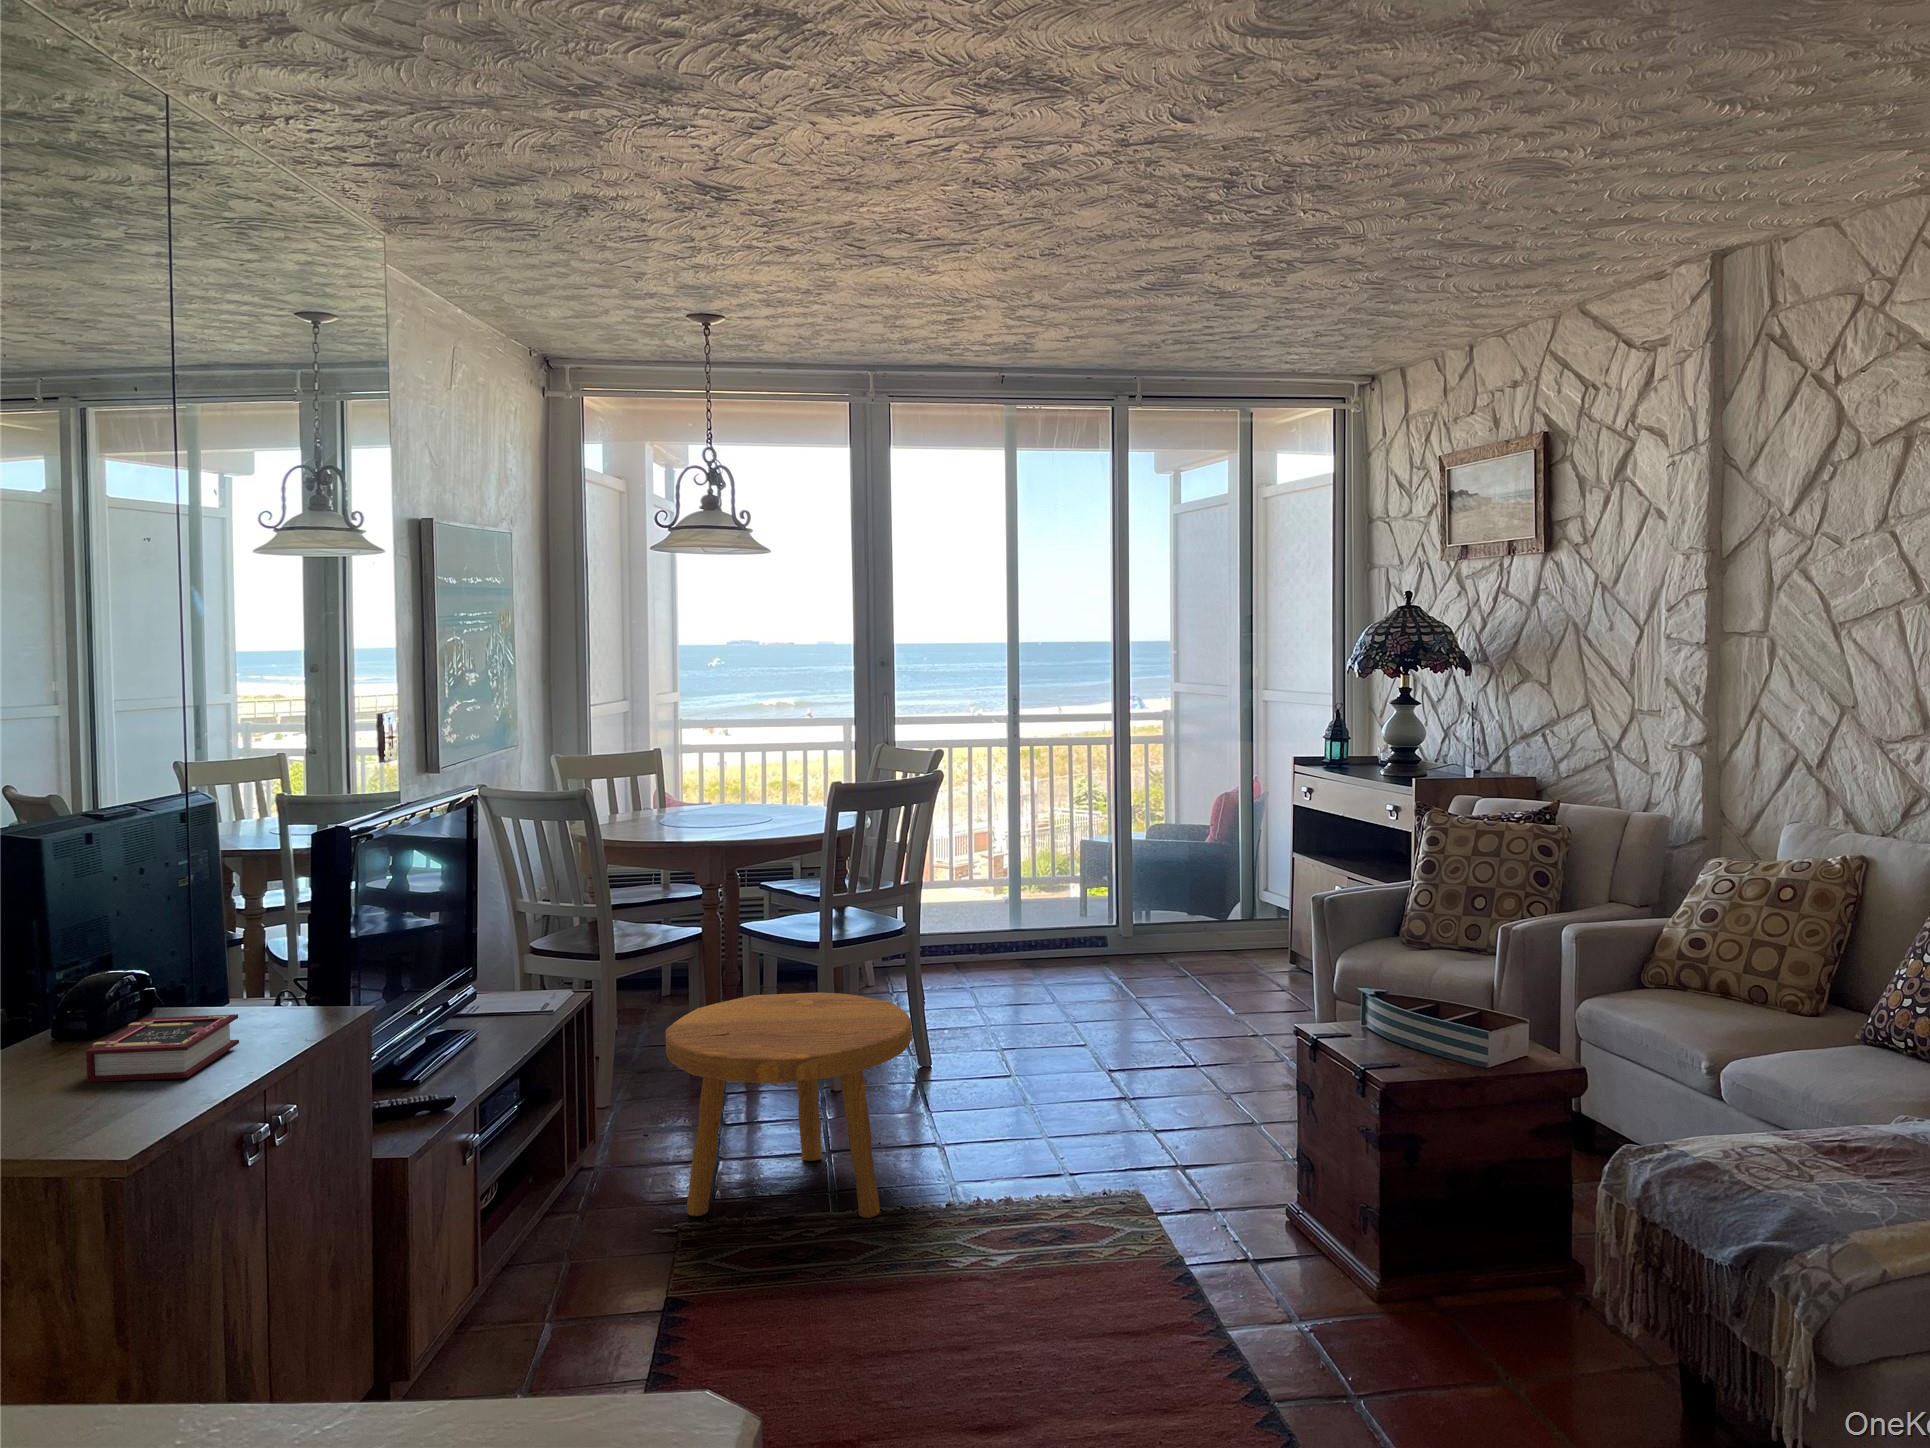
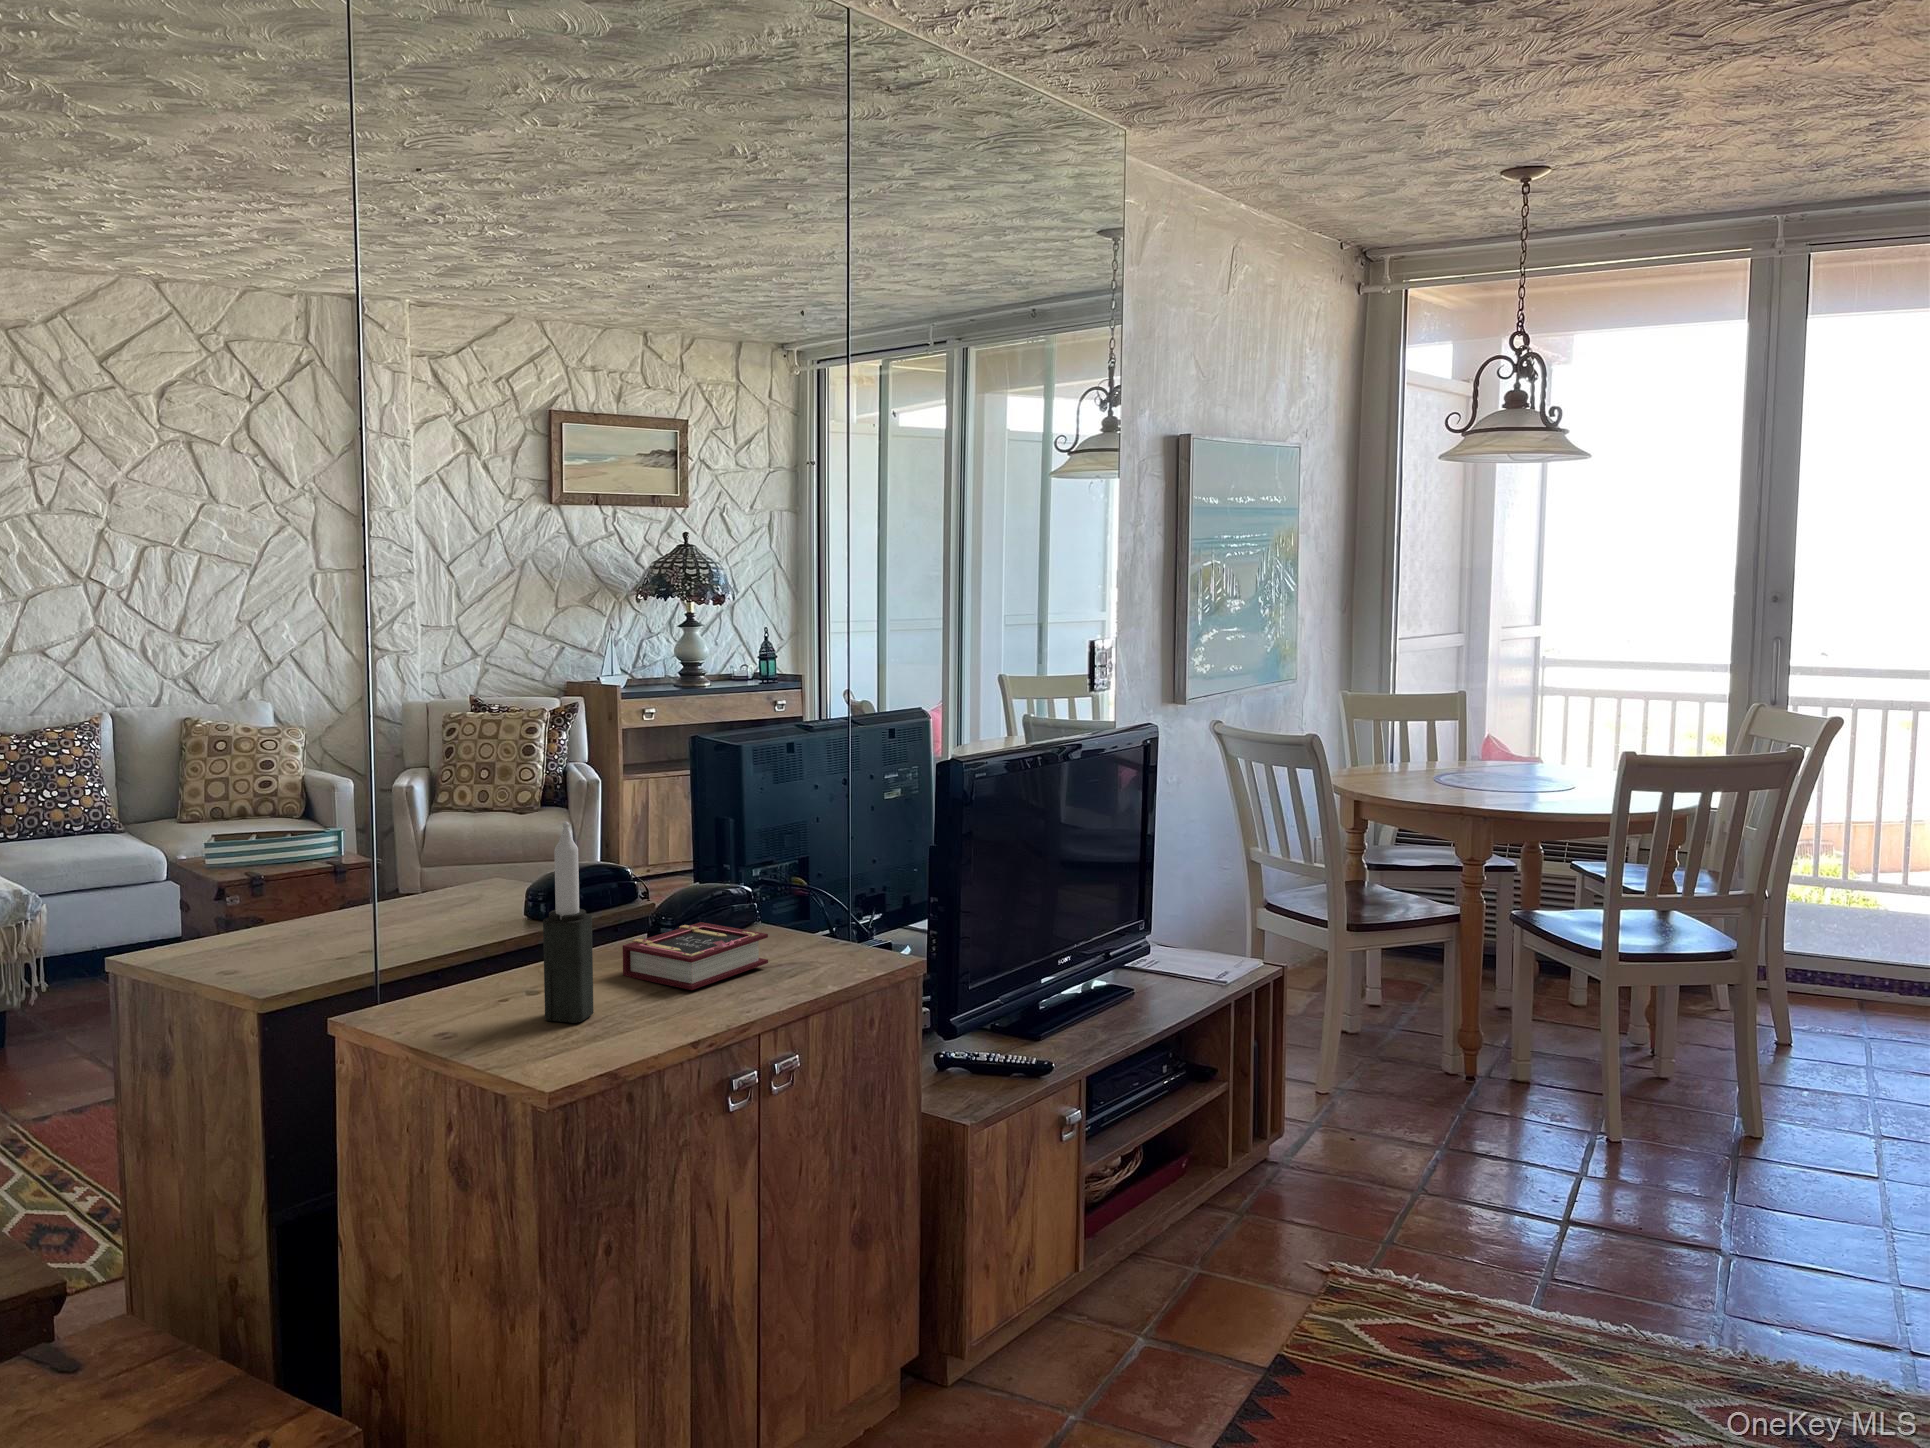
candle: none [51,921,107,1131] -> present [543,822,594,1023]
footstool: present [666,993,912,1218] -> none [1337,1007,1668,1330]

